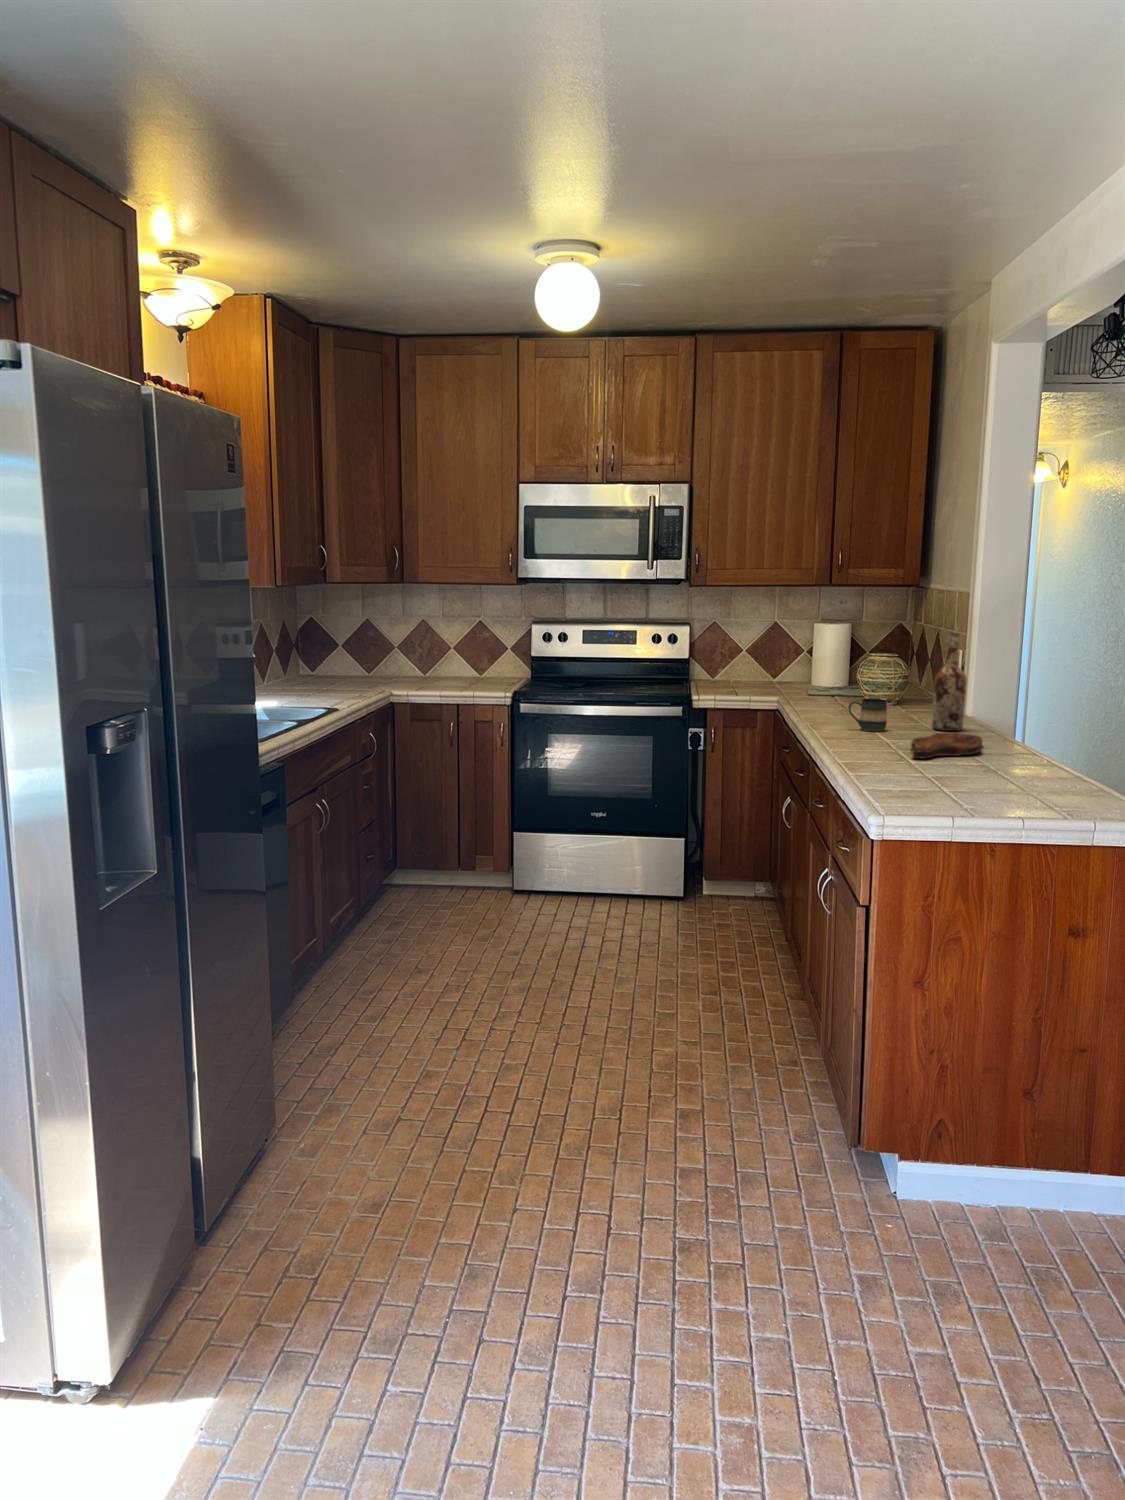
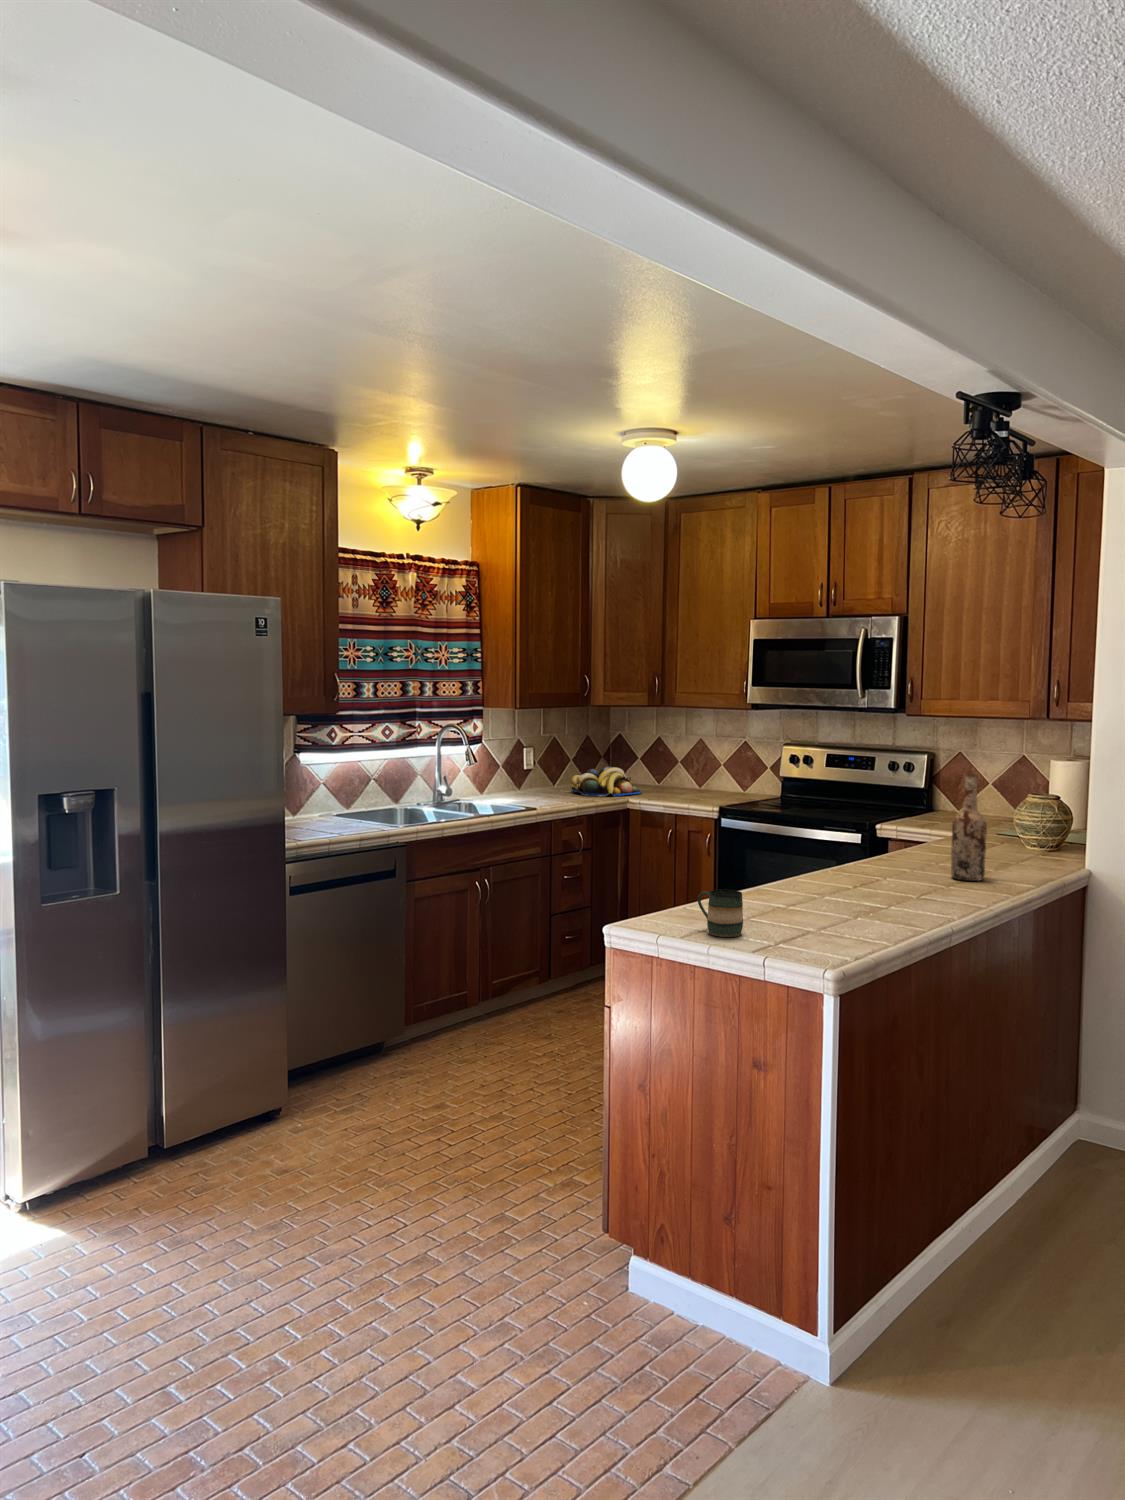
fruit bowl: none [297,656,380,690] -> present [571,767,642,797]
mug: present [848,699,887,731] -> present [698,889,743,937]
cutting board: present [911,733,982,759] -> none [789,878,929,900]

